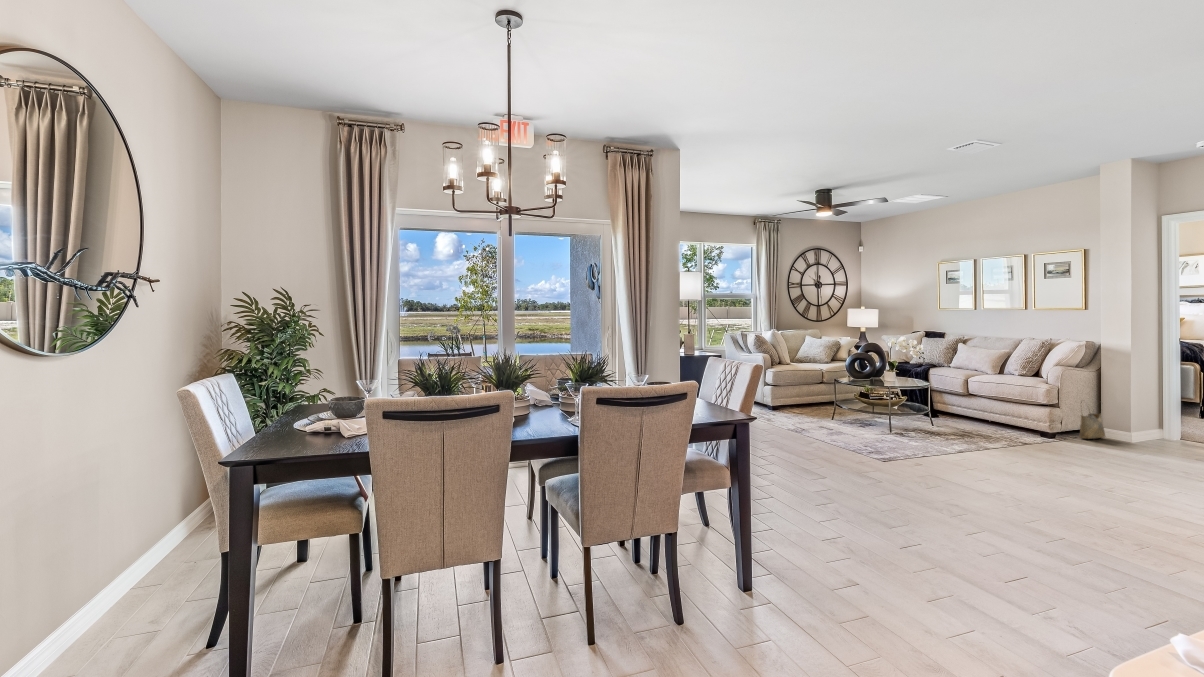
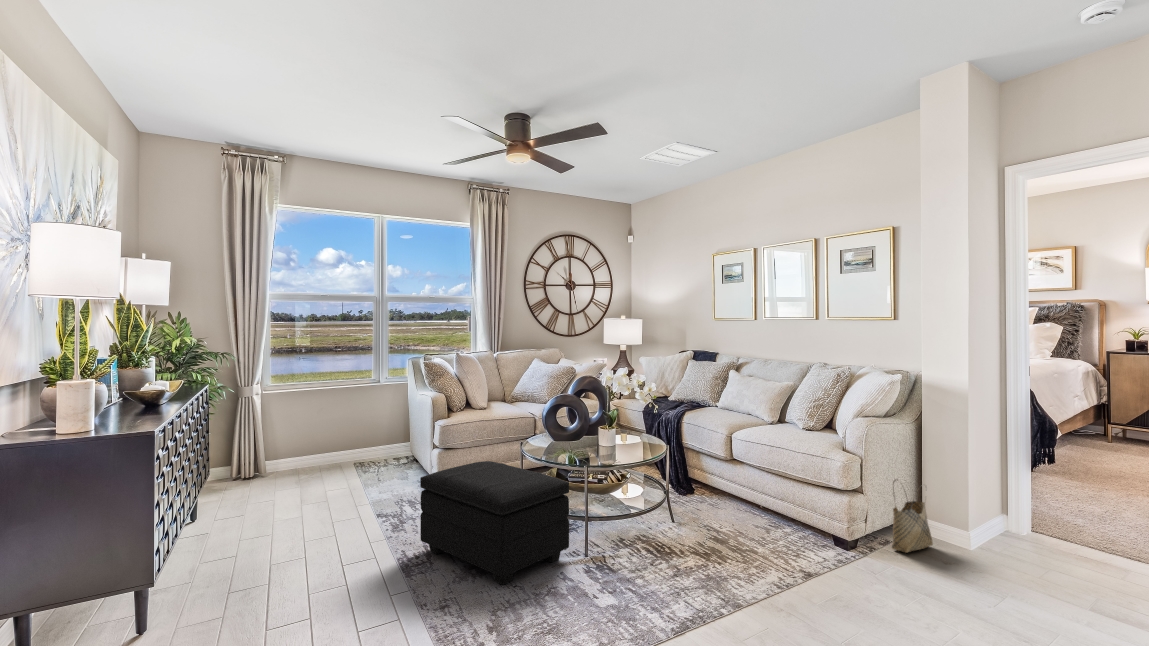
footstool: none [801,388,888,441] -> present [420,461,569,585]

